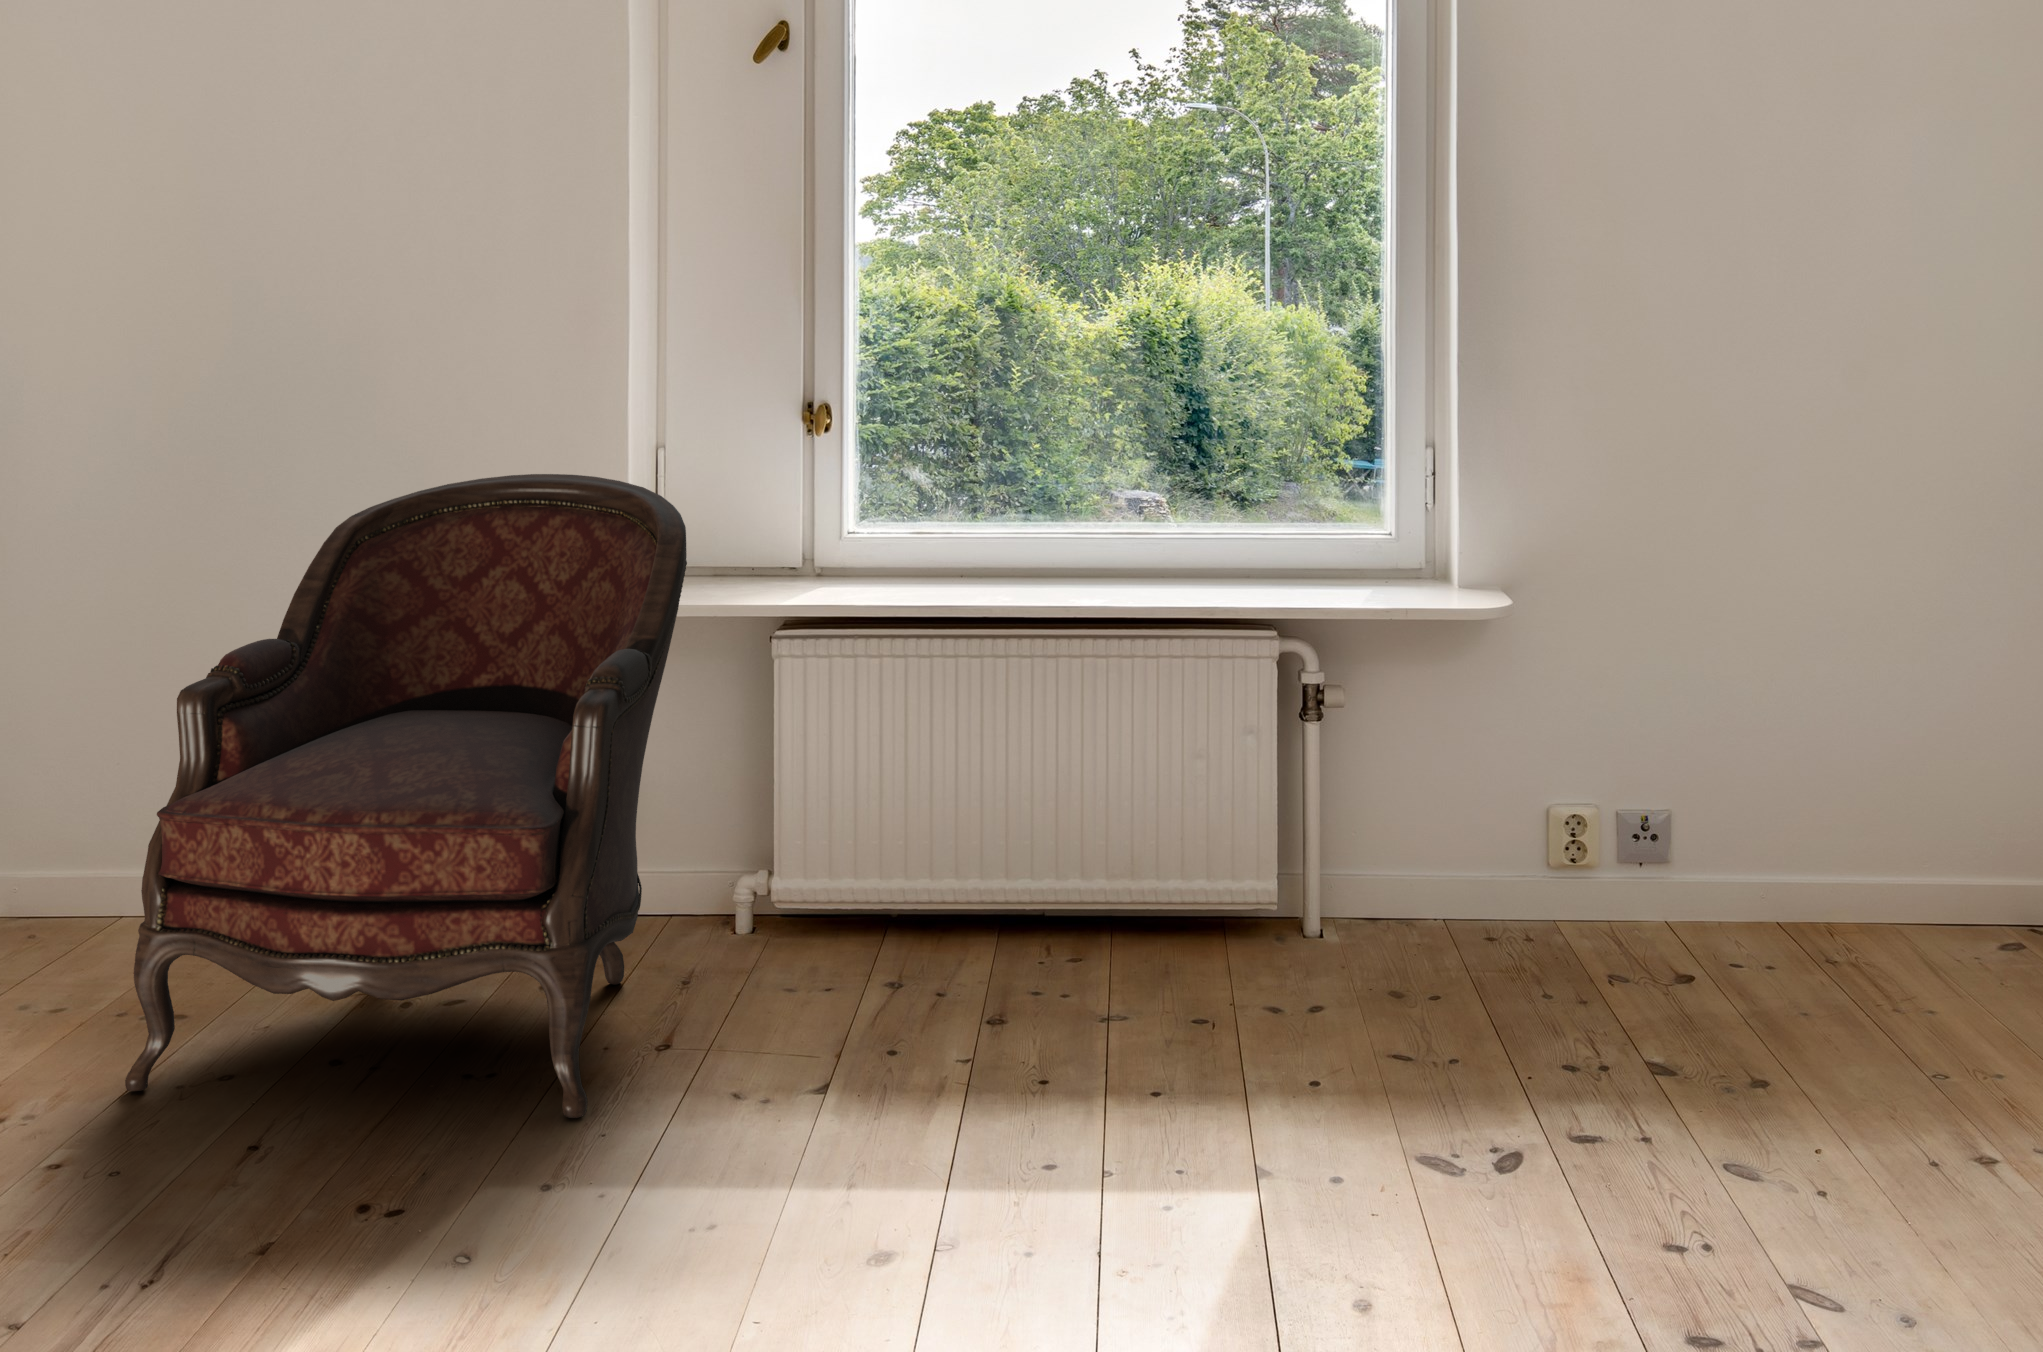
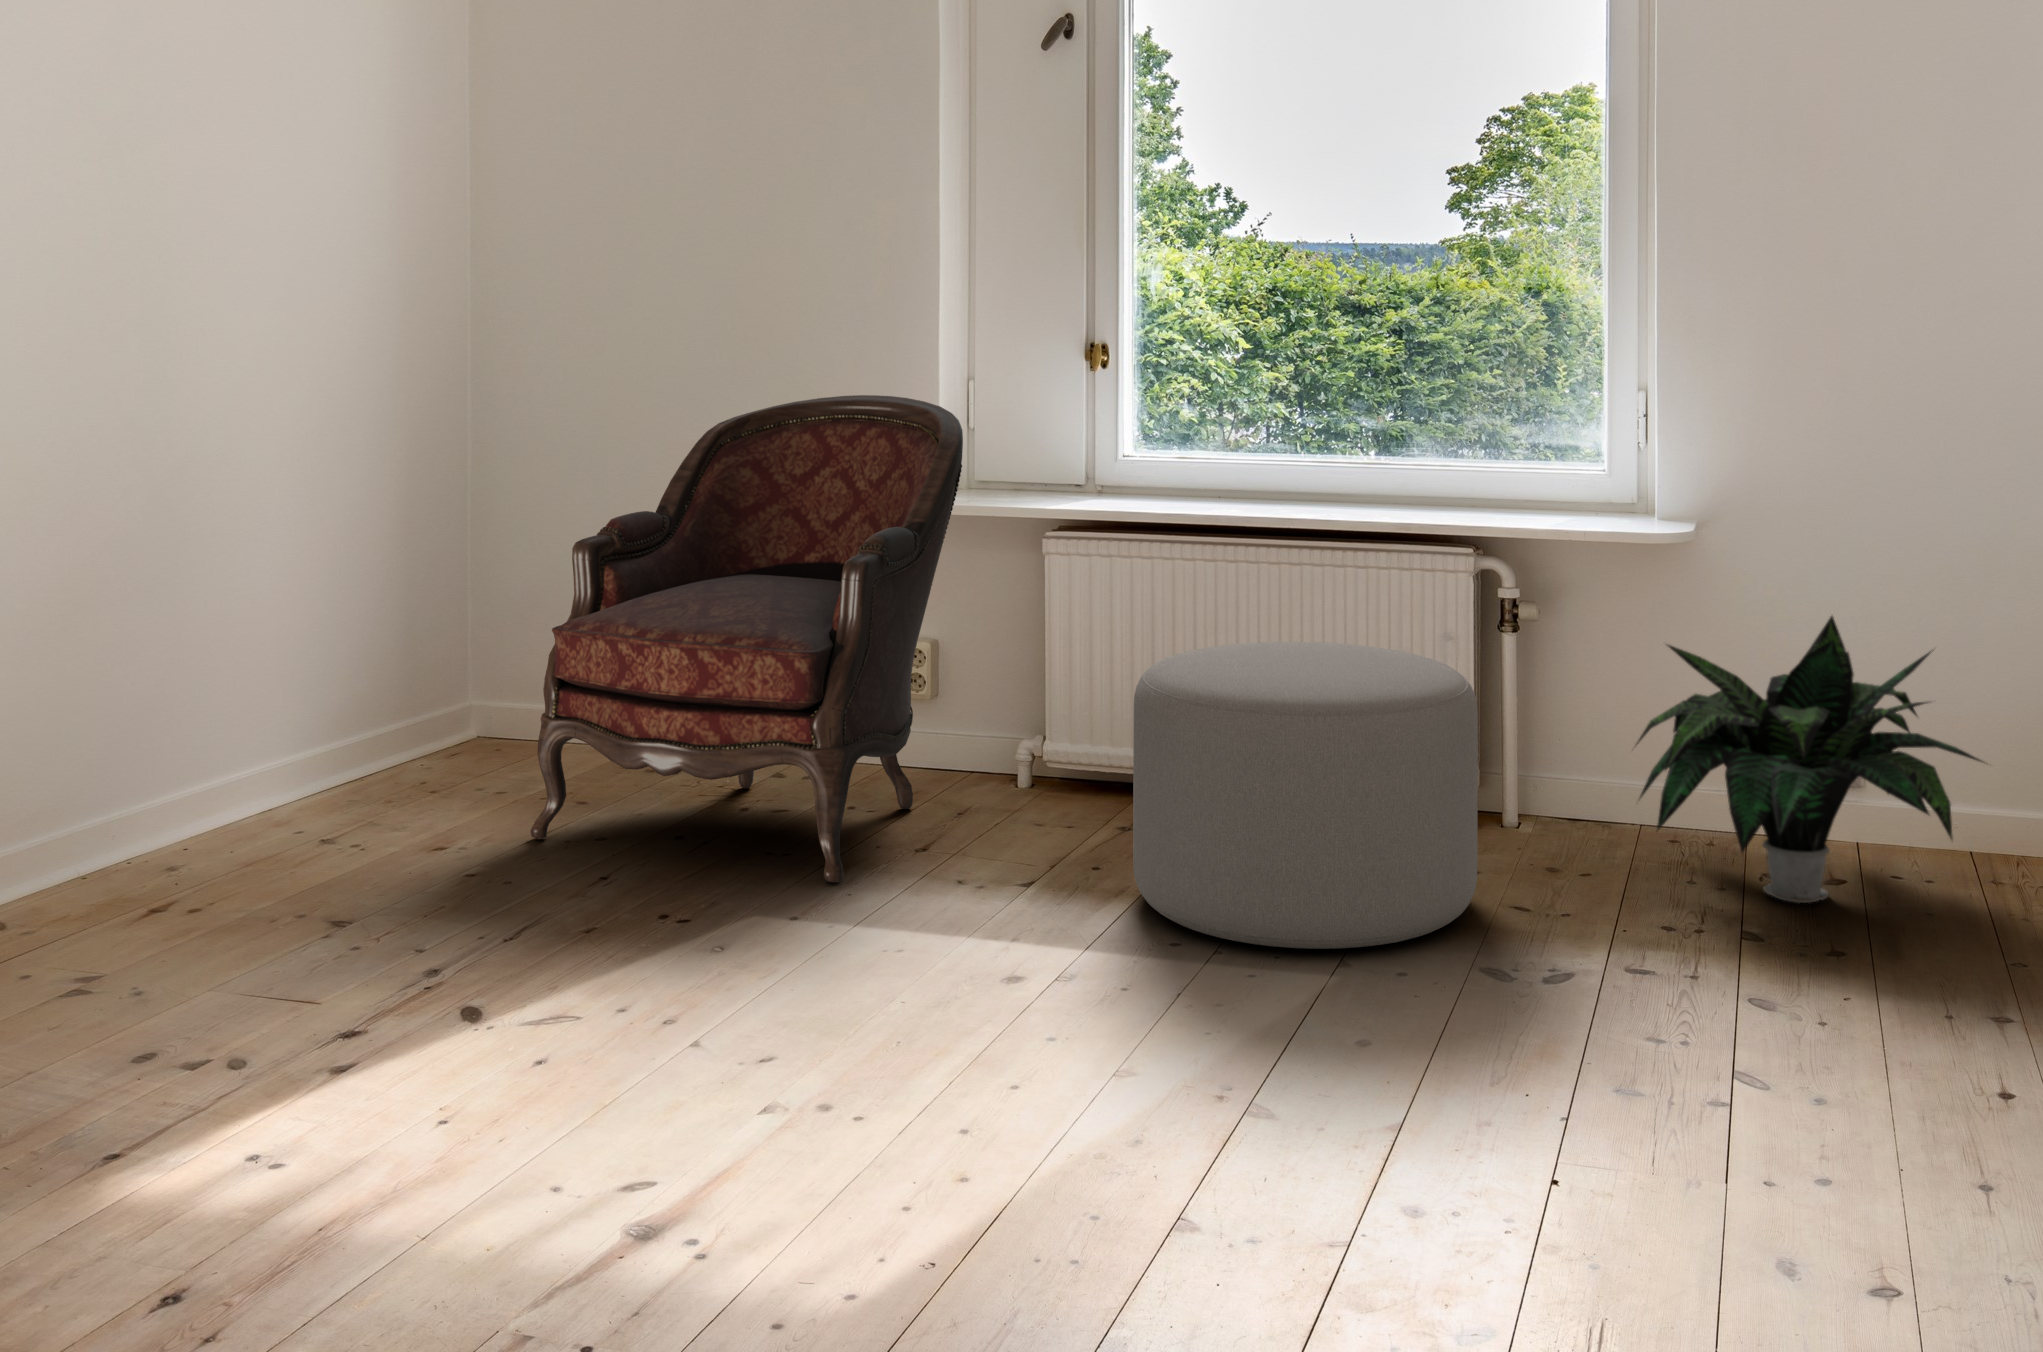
potted plant: none [1480,693,1840,1008] -> present [1636,616,1983,903]
ottoman: none [961,759,1362,1152] -> present [1133,642,1478,949]

